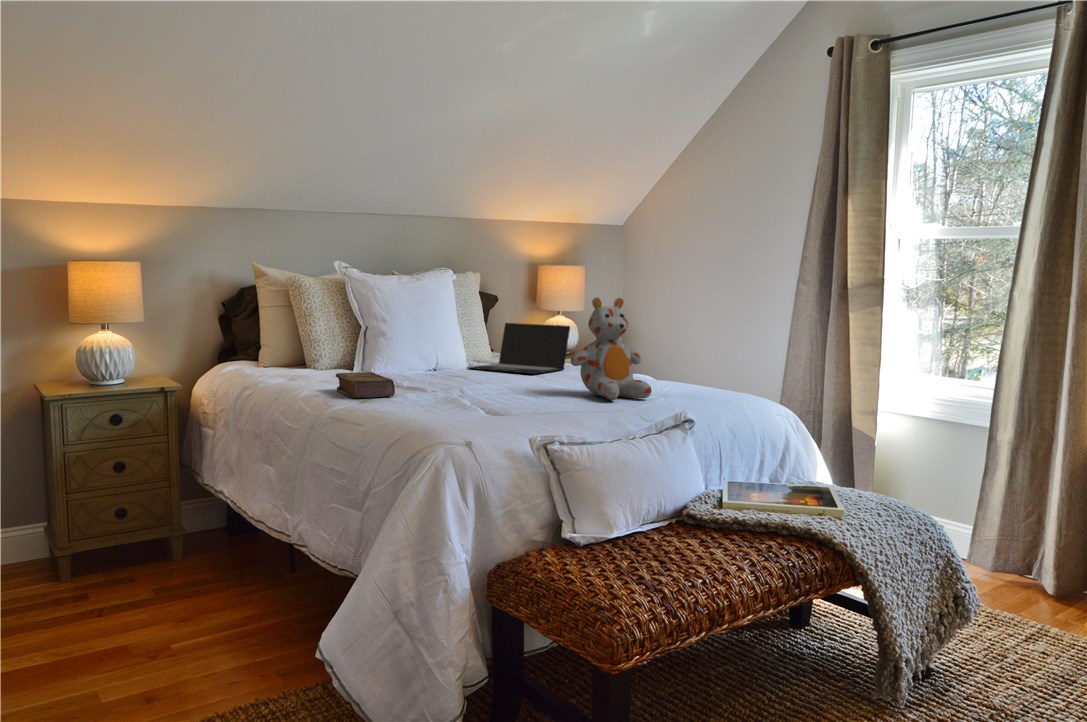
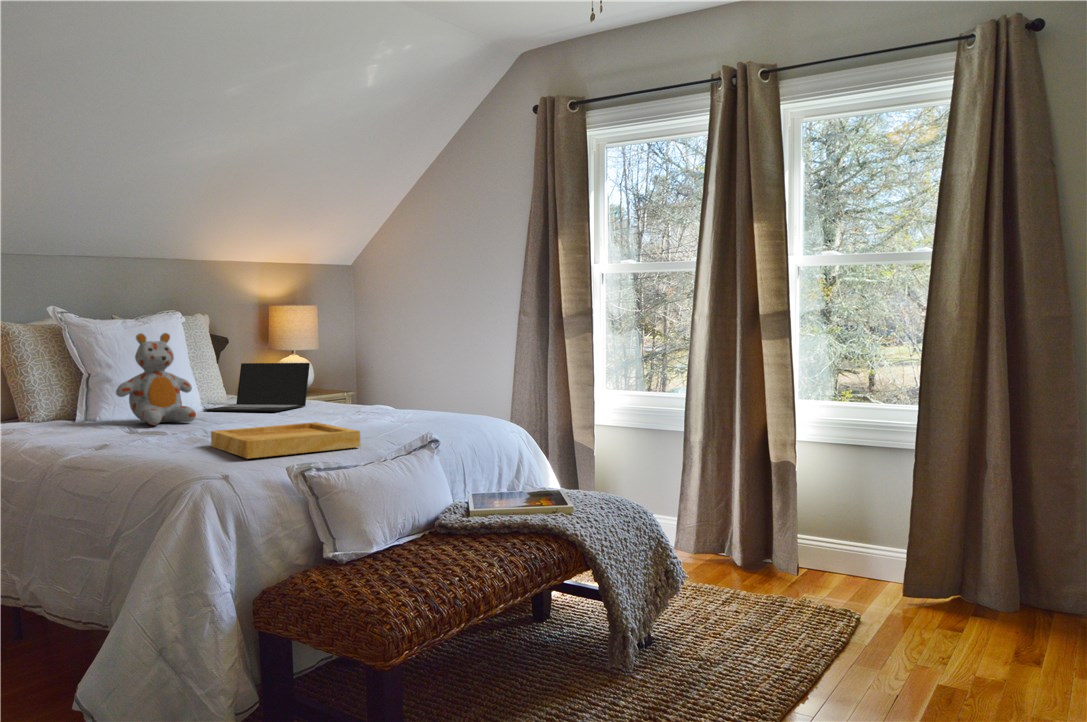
stuffed bear: present [571,297,652,400] -> present [116,333,196,425]
book: present [336,372,395,398] -> none [62,418,132,445]
tray: none [464,391,609,426] -> present [211,422,361,458]

